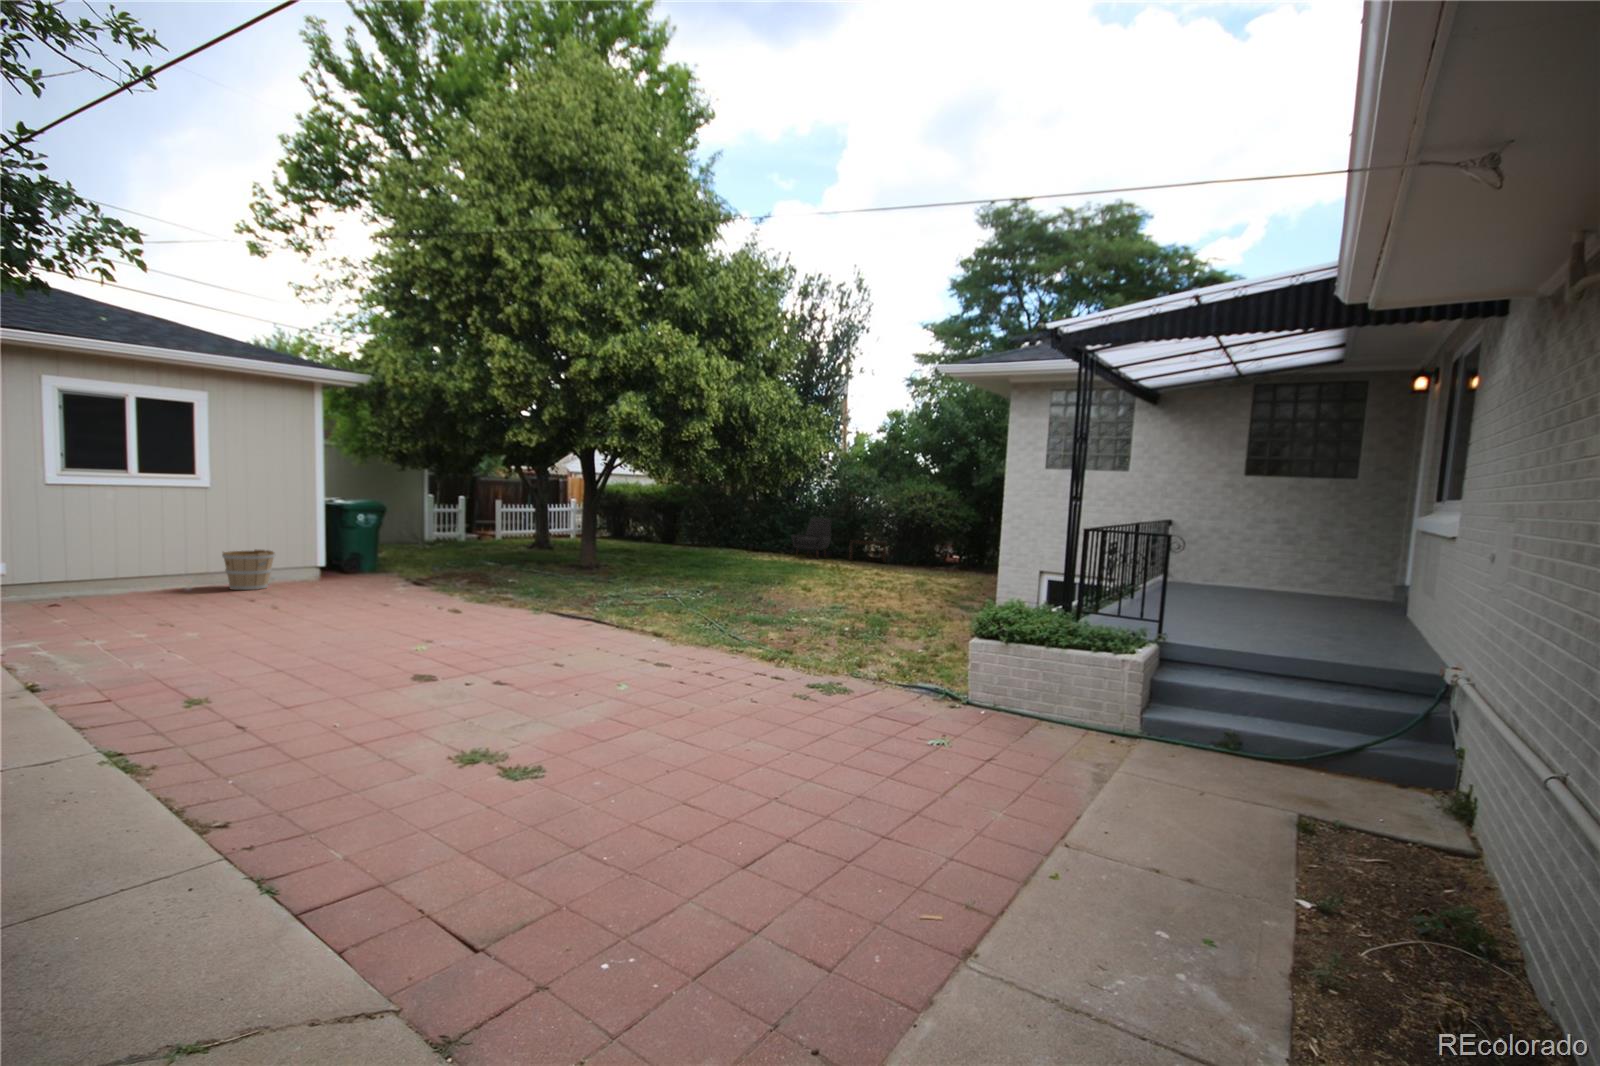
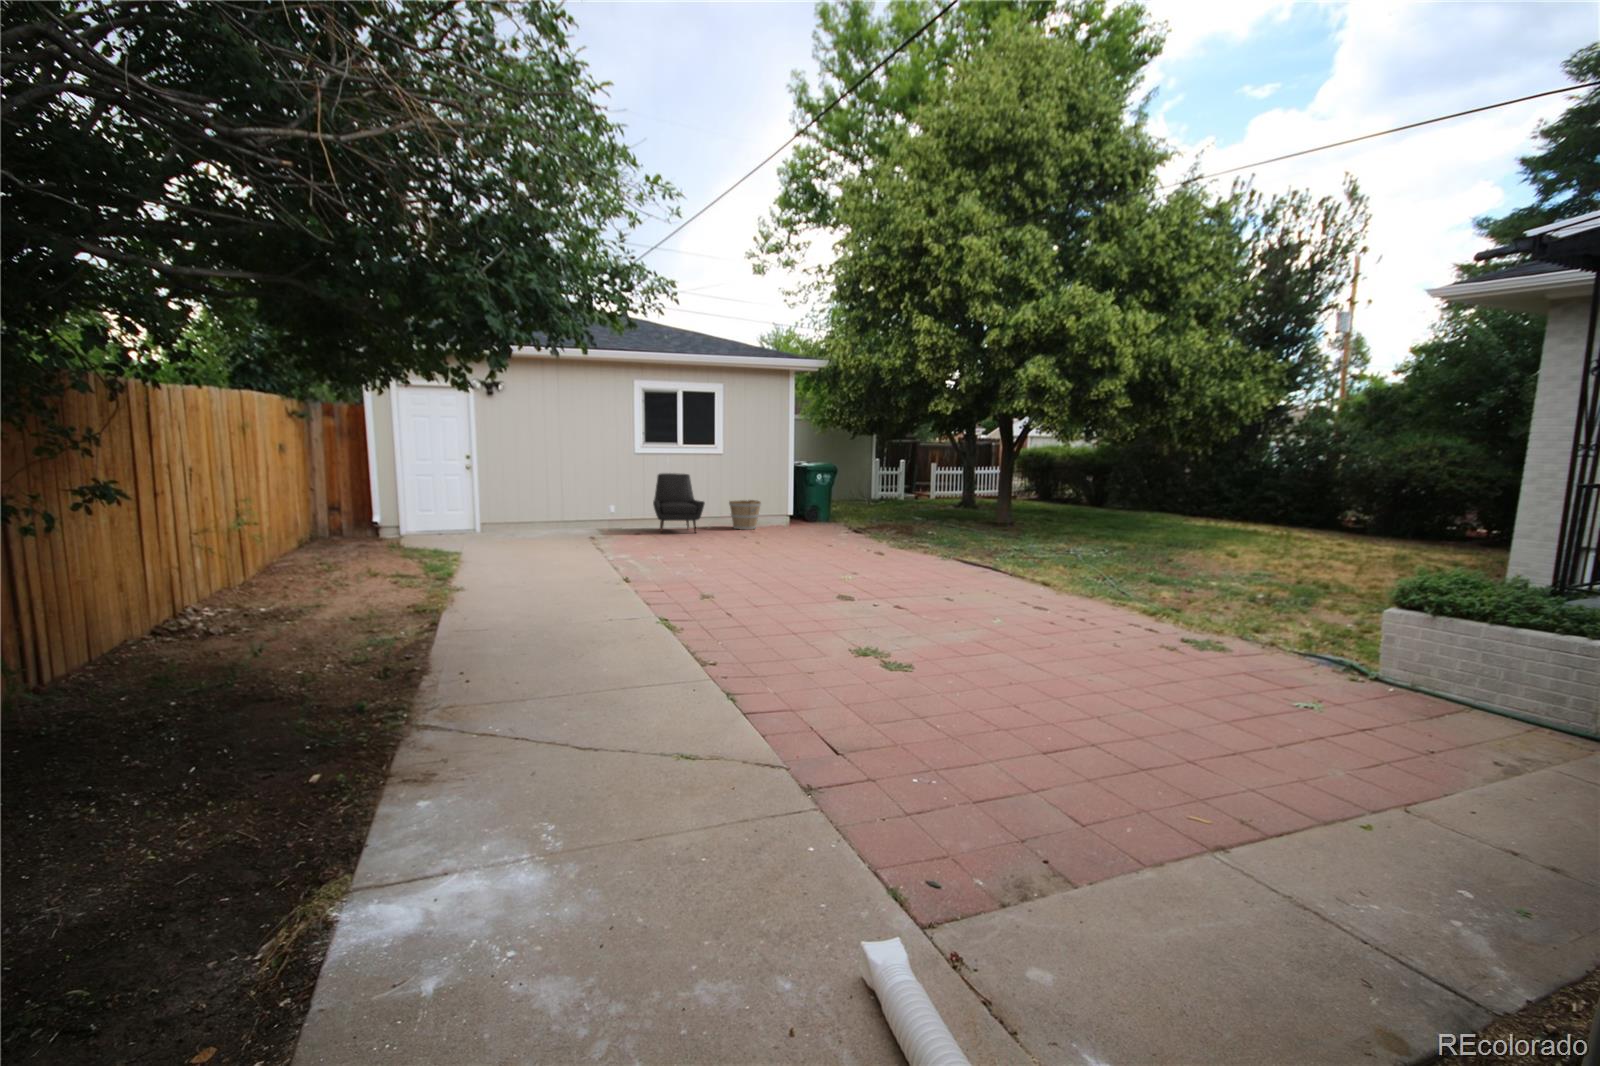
chair: present [791,518,832,555] -> present [653,473,705,533]
bench: present [849,540,886,562] -> none [1308,506,1364,534]

